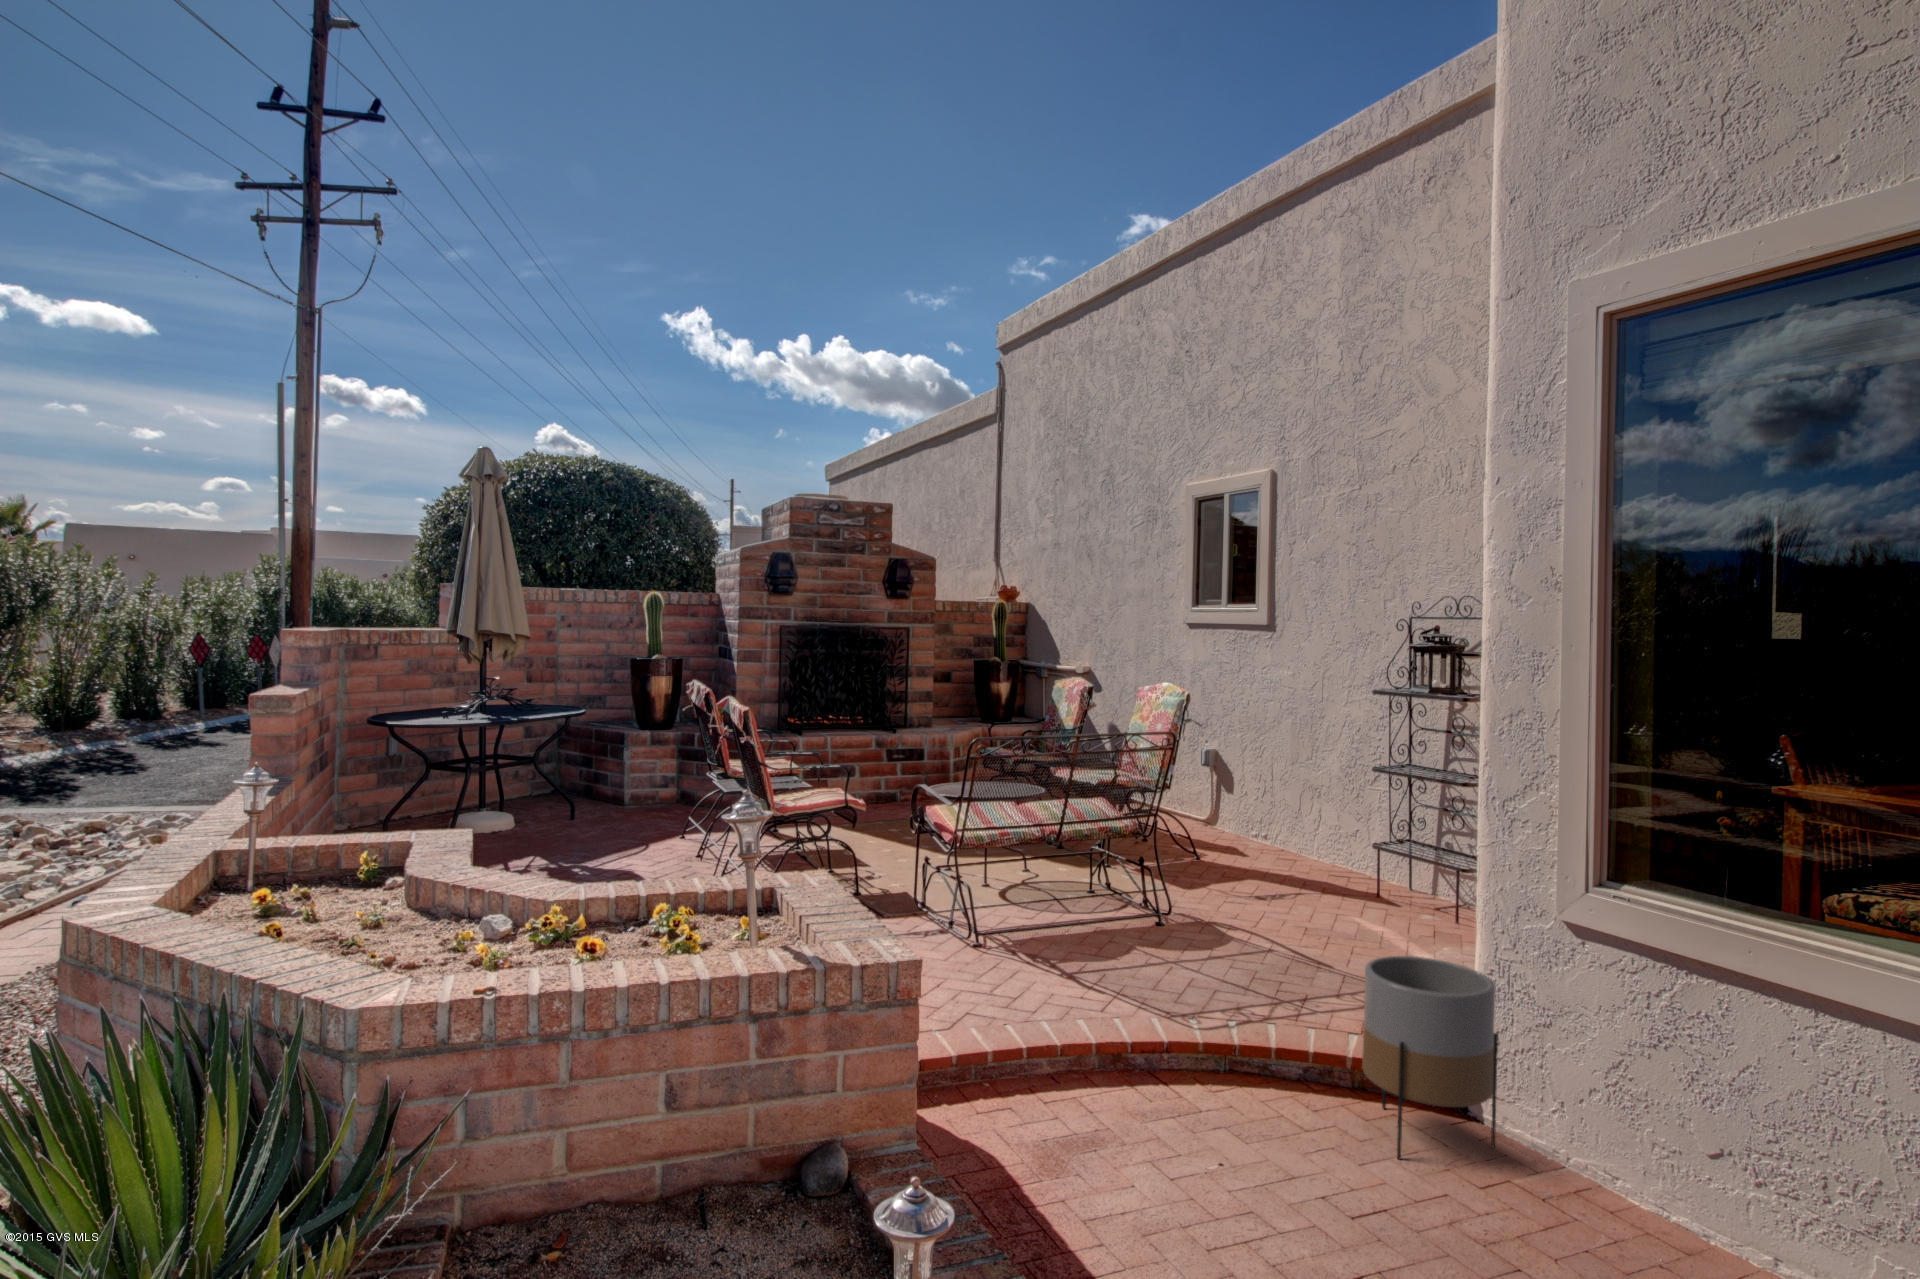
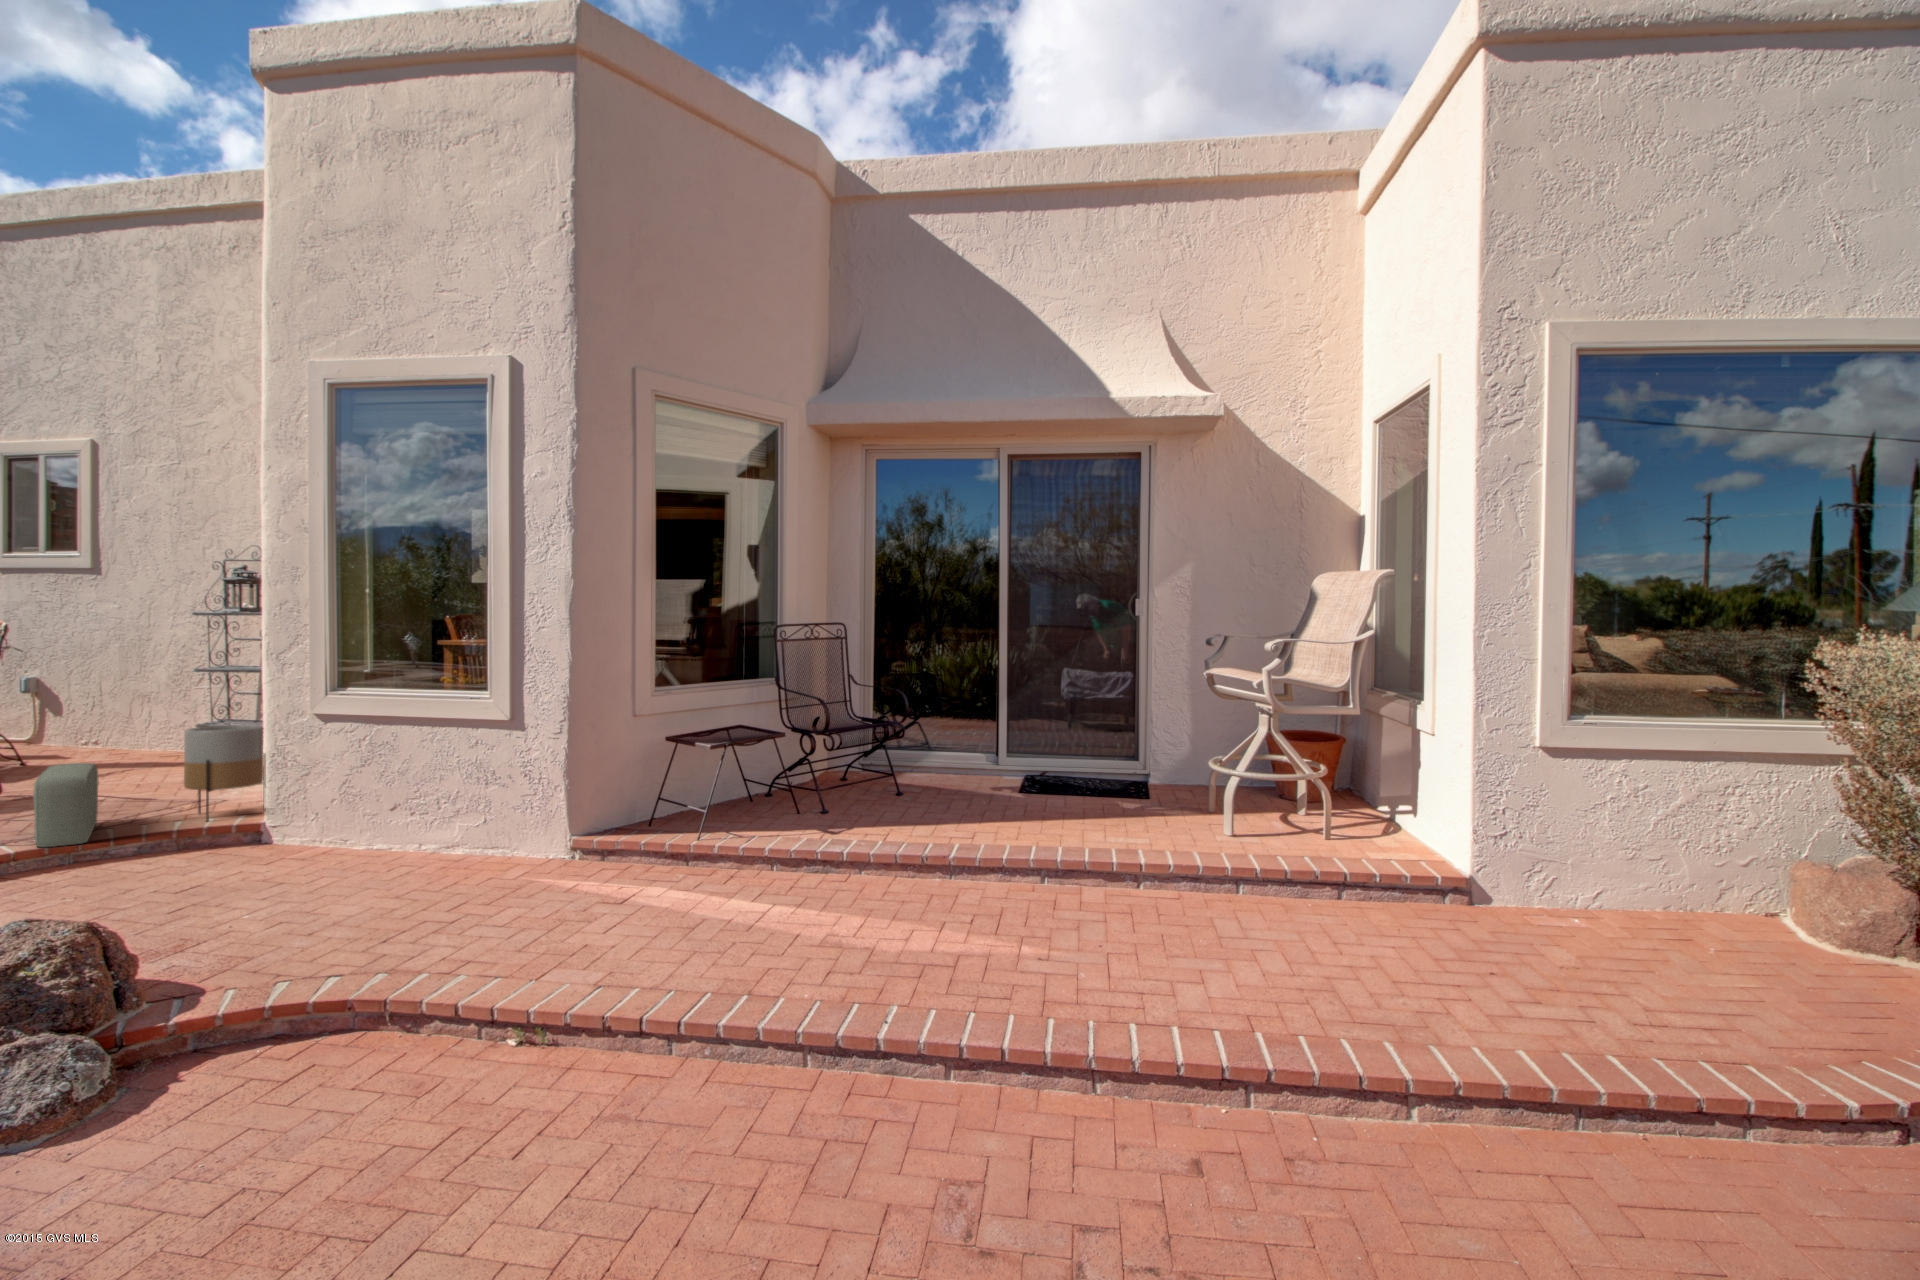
pouf: none [1149,989,1242,1192] -> present [33,763,99,847]

